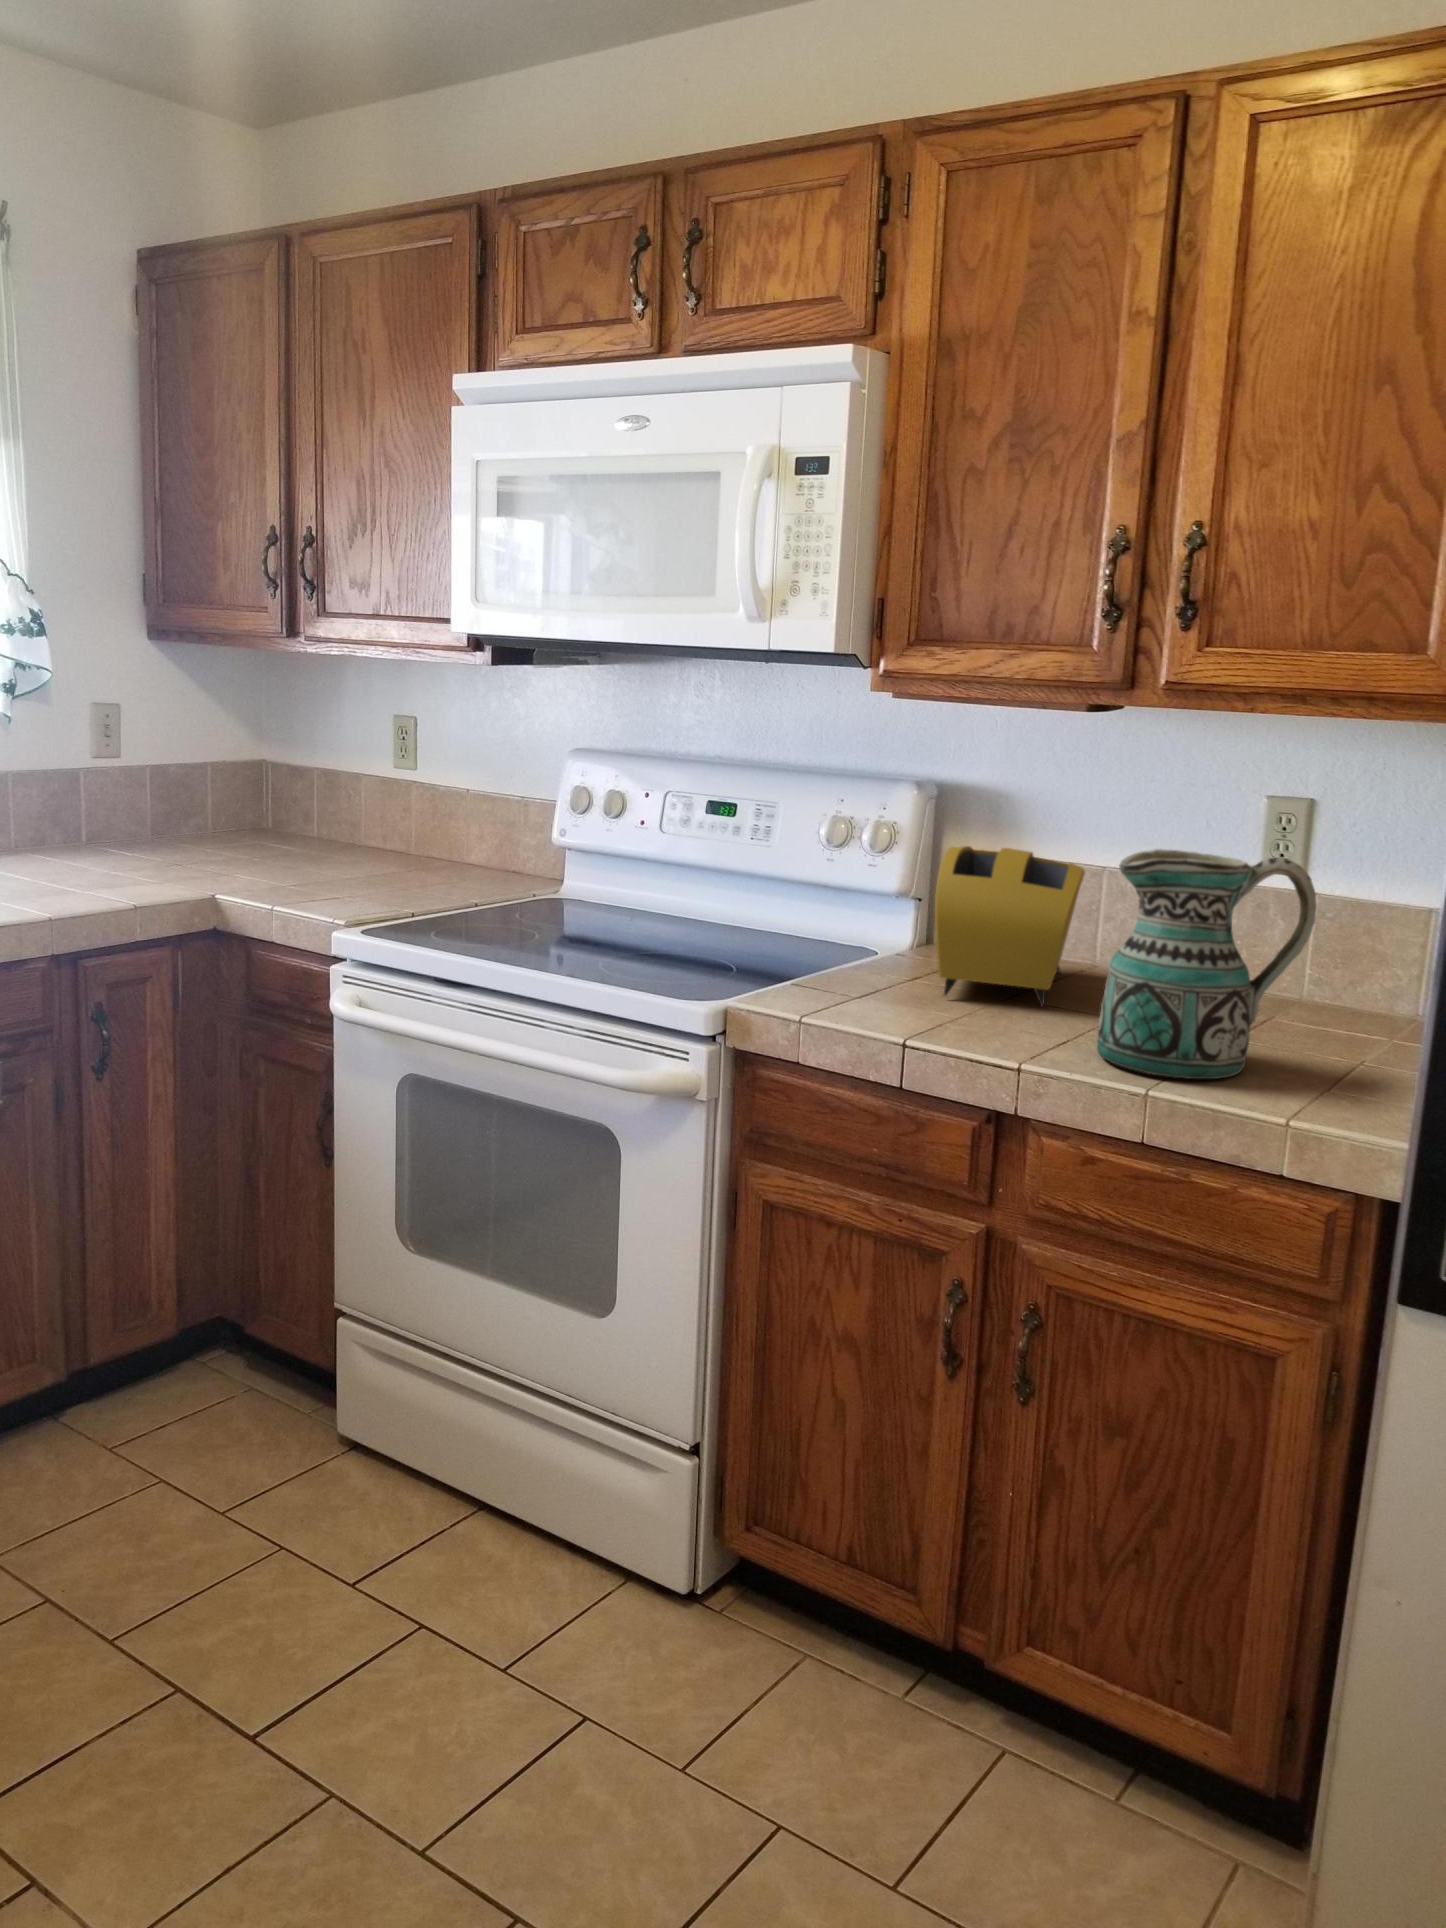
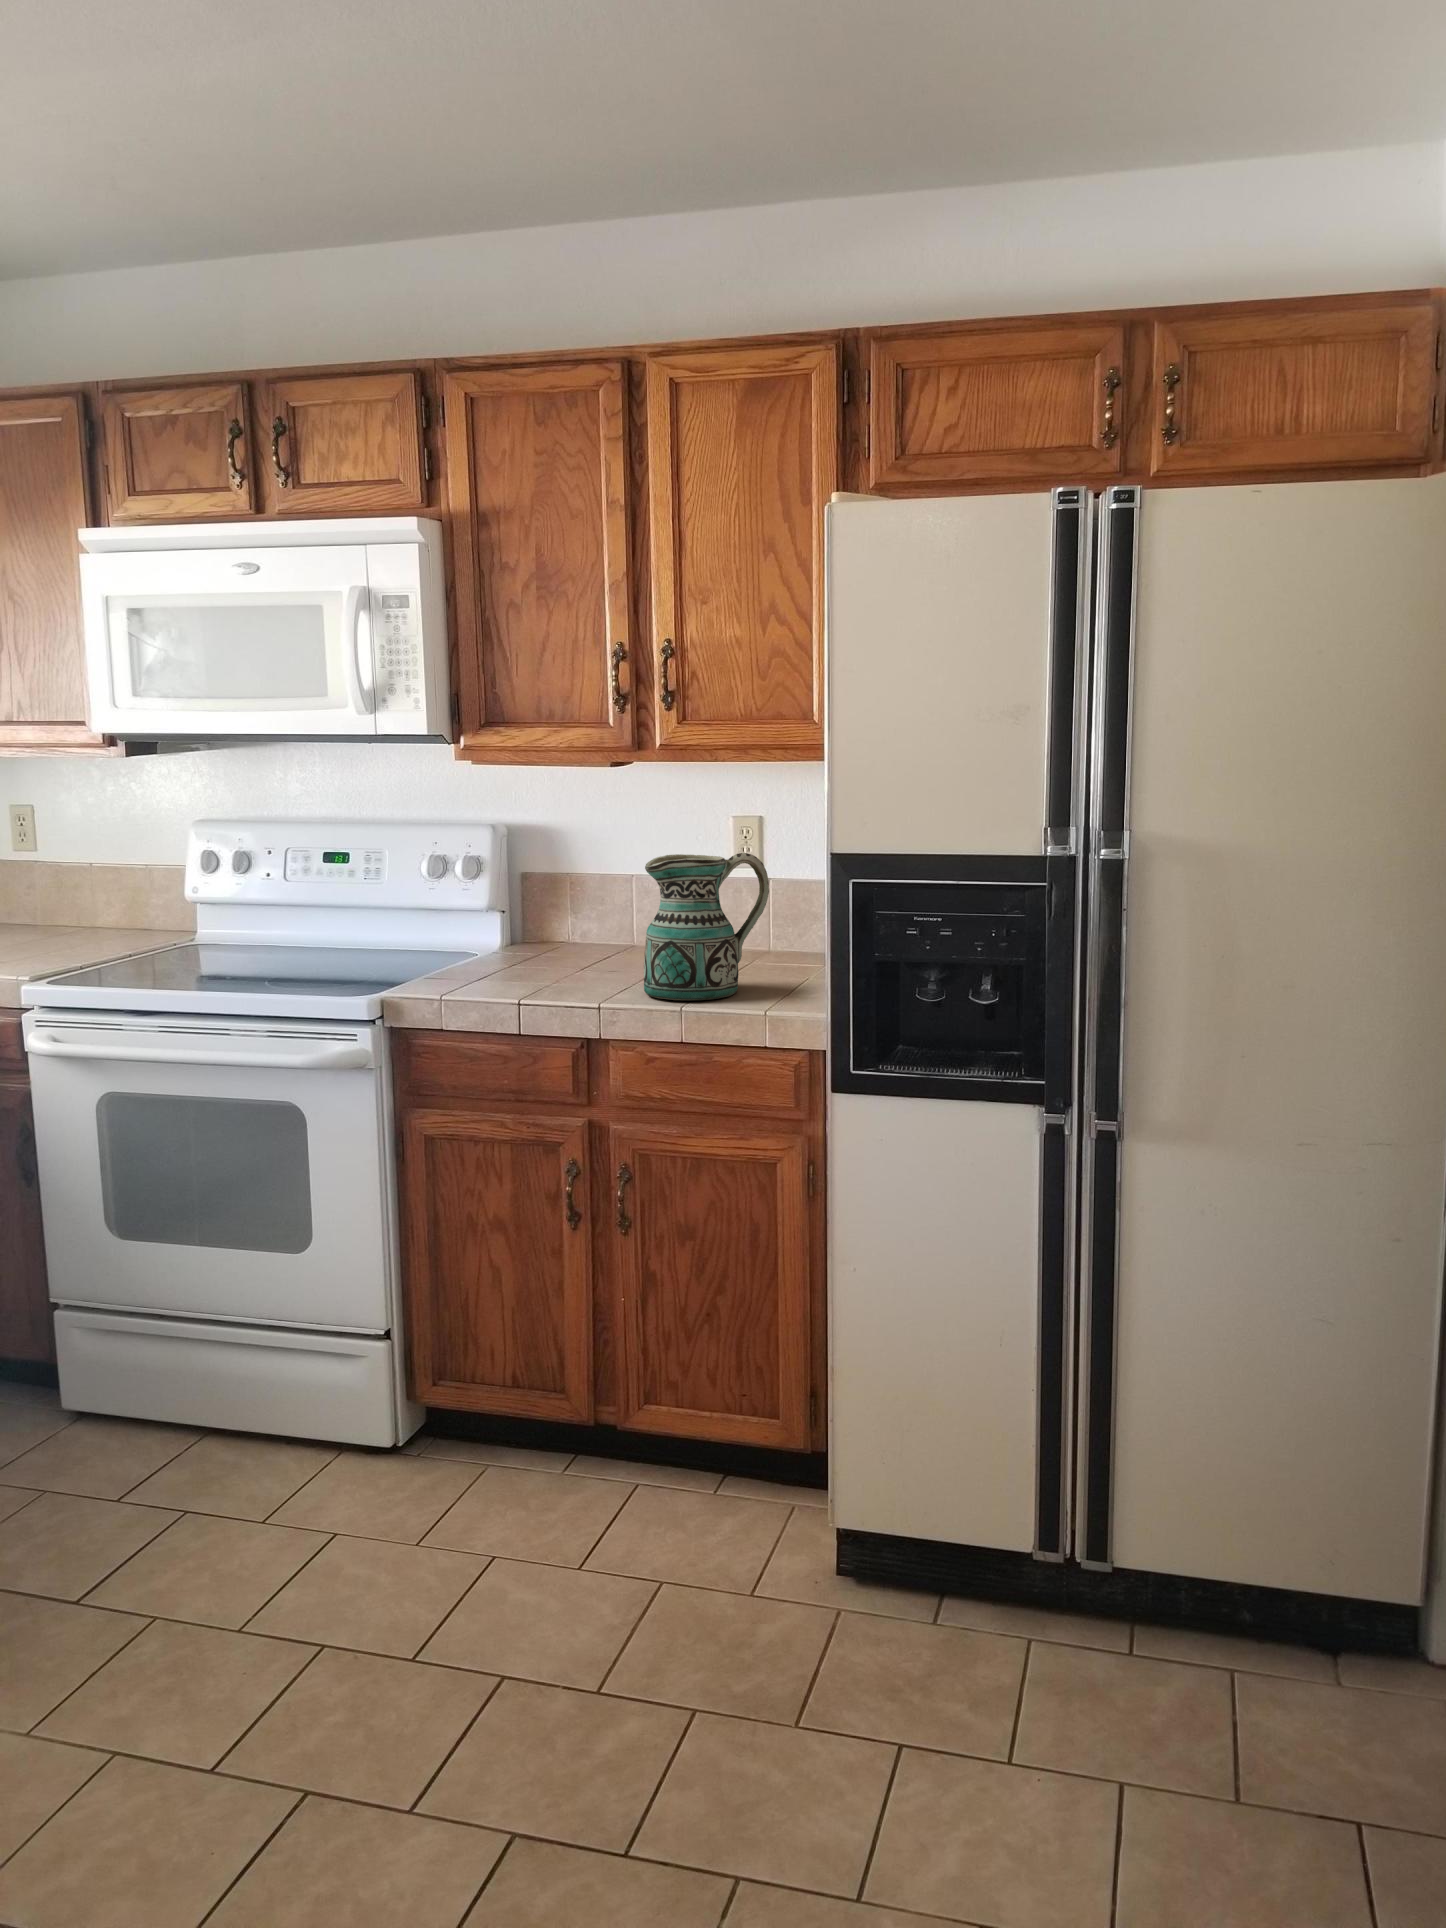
toaster: present [935,846,1085,1007] -> none [519,868,620,975]

